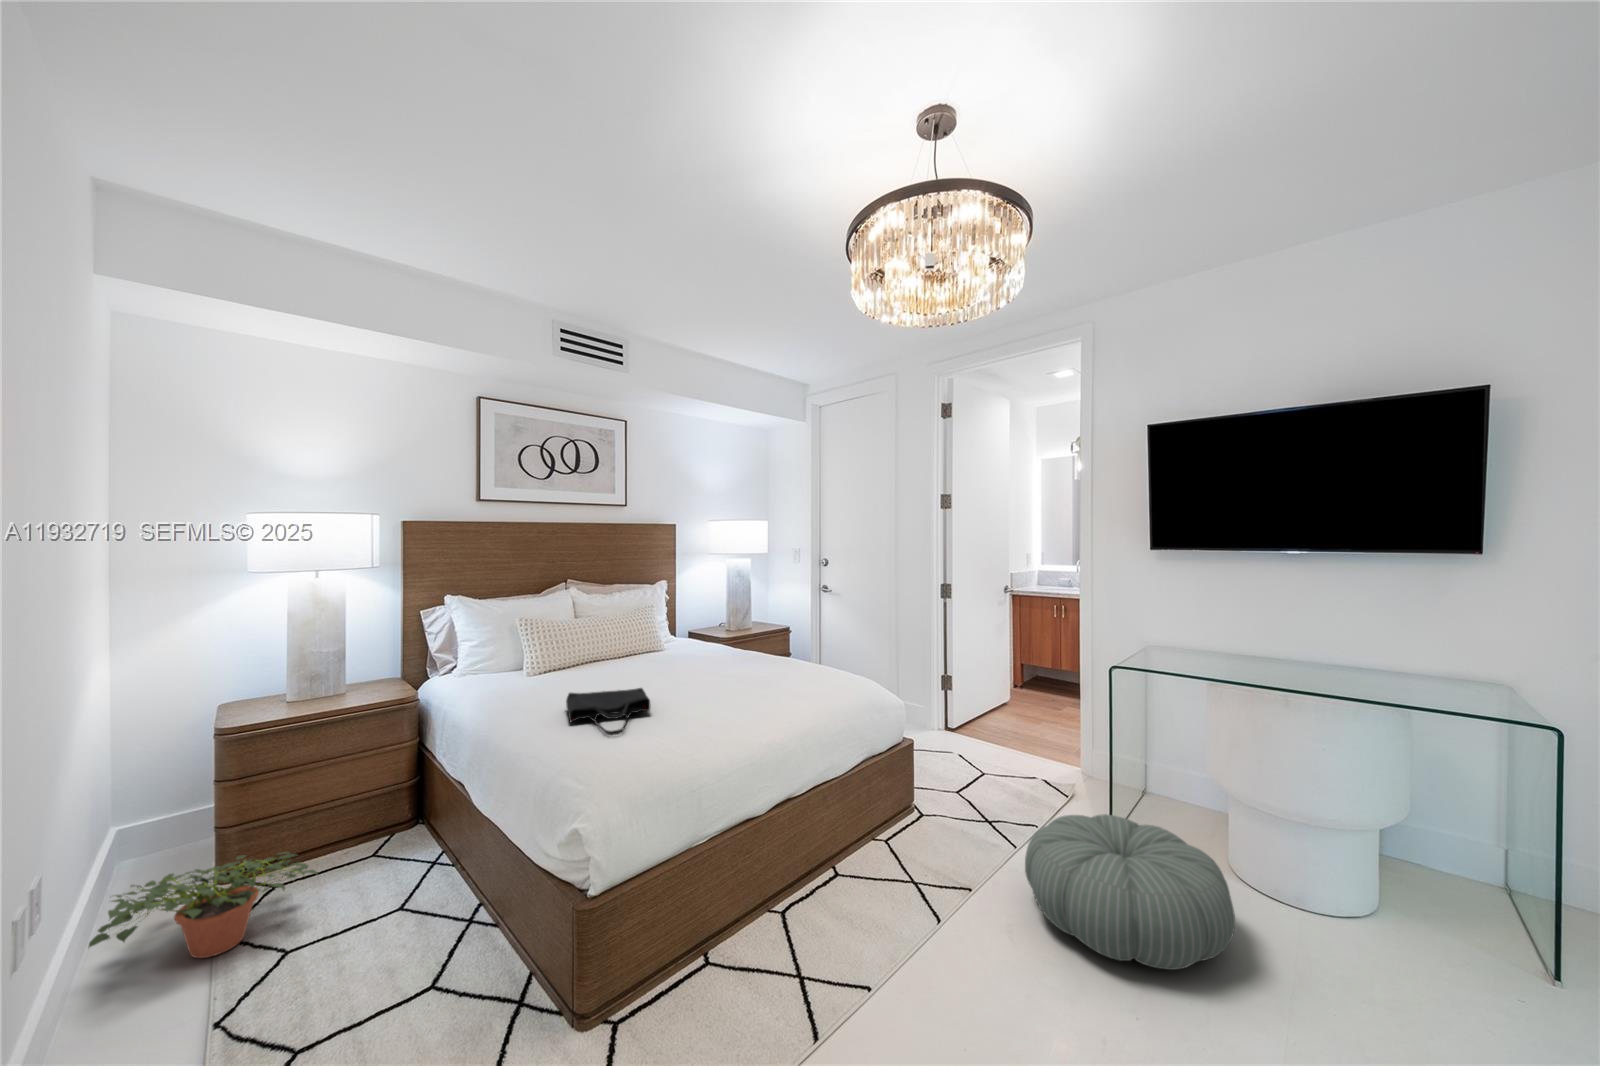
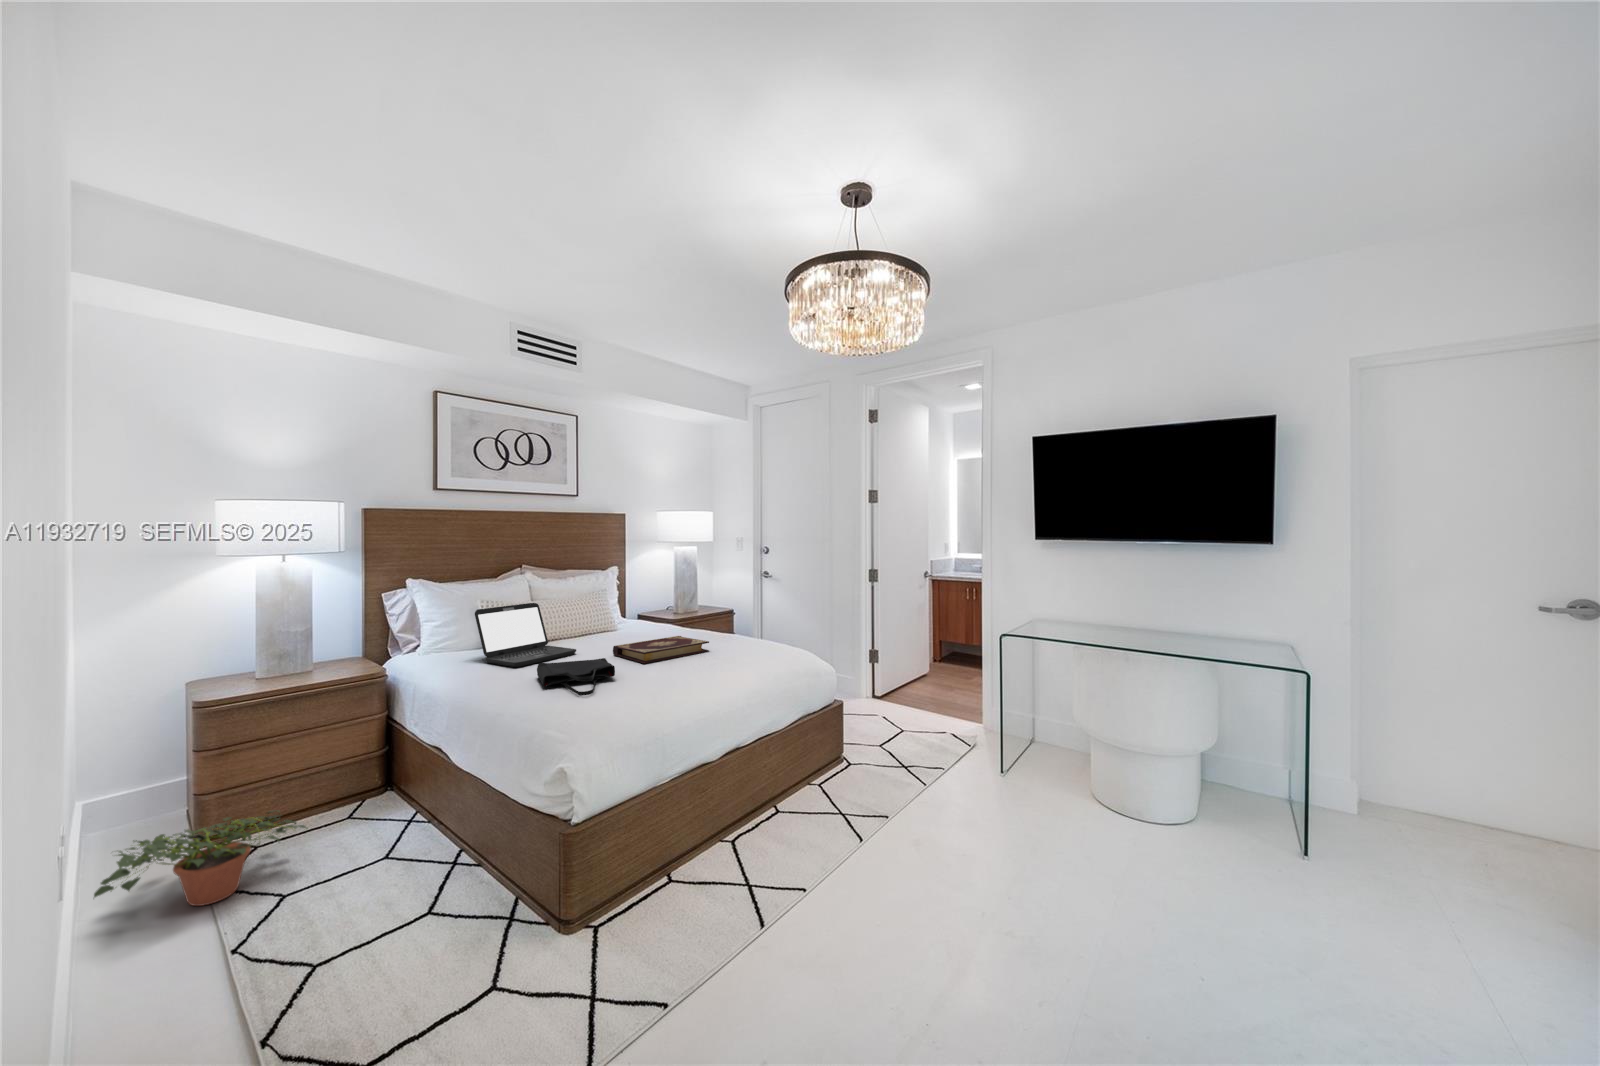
laptop: none [507,622,615,695] -> present [475,603,576,667]
book: none [654,660,760,694] -> present [613,636,709,663]
pouf: present [1025,814,1235,970] -> none [932,752,1087,862]

